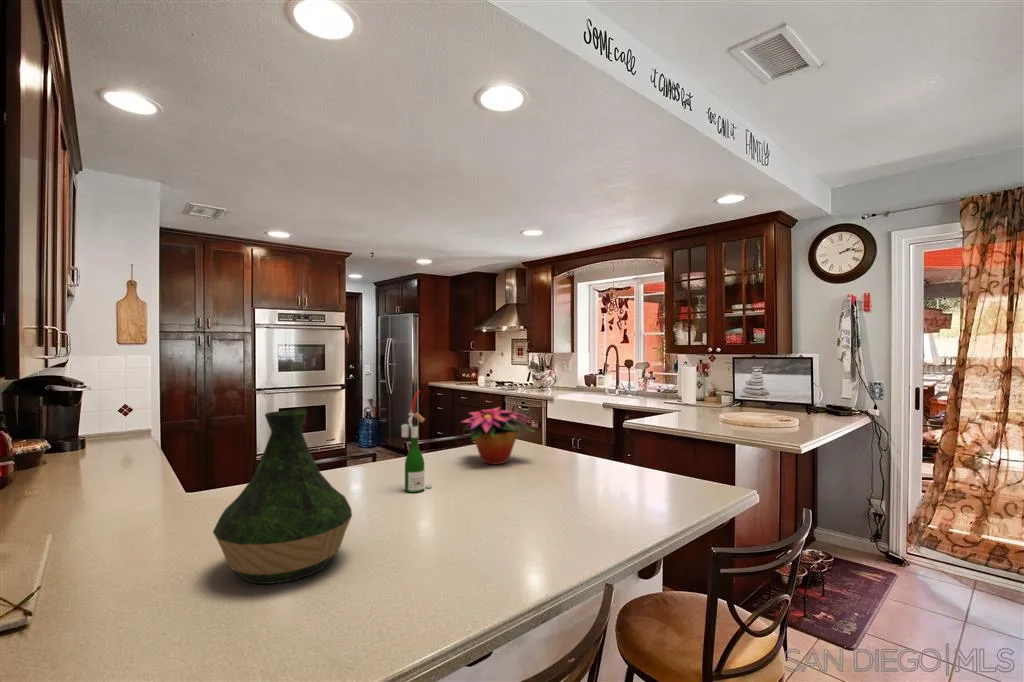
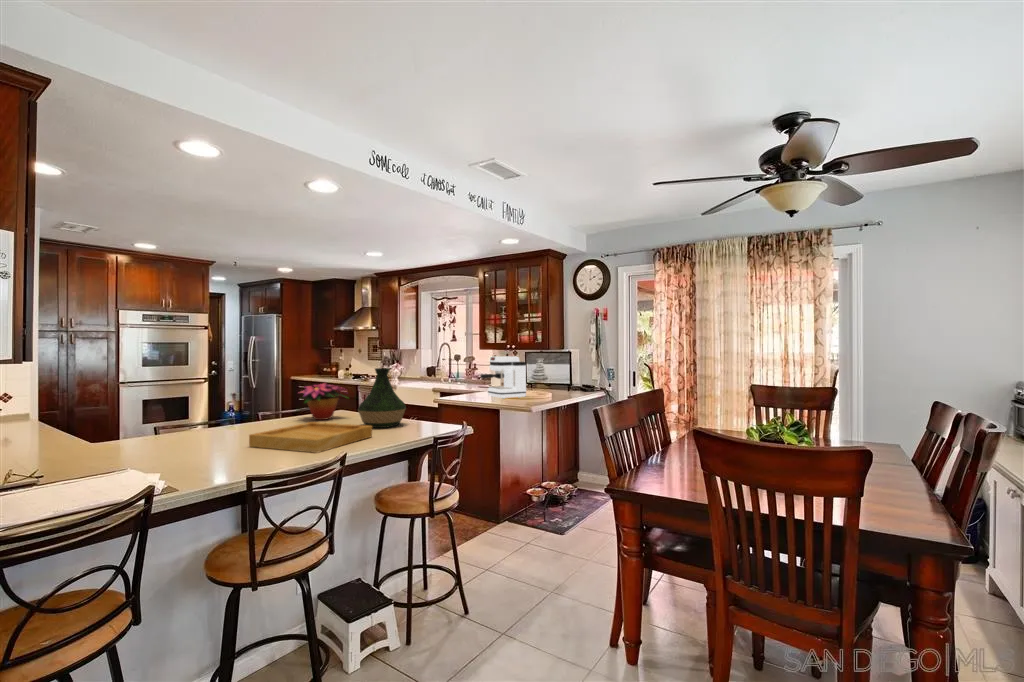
coffee maker: none [694,365,765,428] -> present [481,356,526,399]
wine bottle: present [401,391,432,493] -> none [253,370,274,432]
vase: present [213,410,352,584] -> present [358,368,406,428]
tray: none [400,482,612,583] -> present [249,422,372,453]

